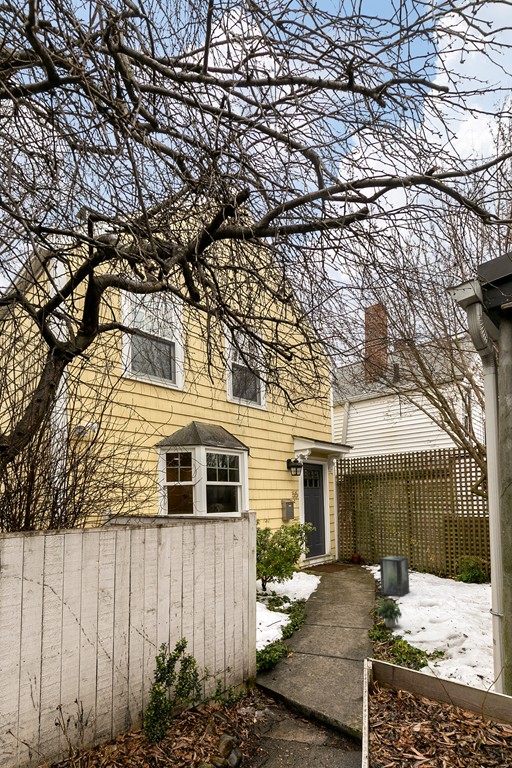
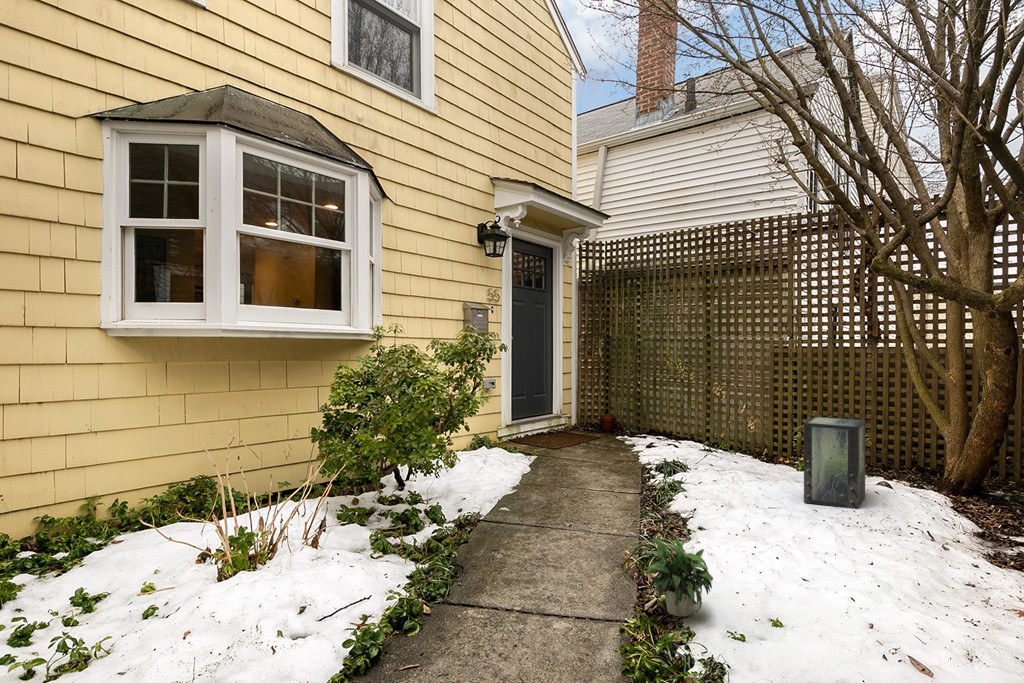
storage box: present [380,556,410,597] -> present [804,417,866,509]

